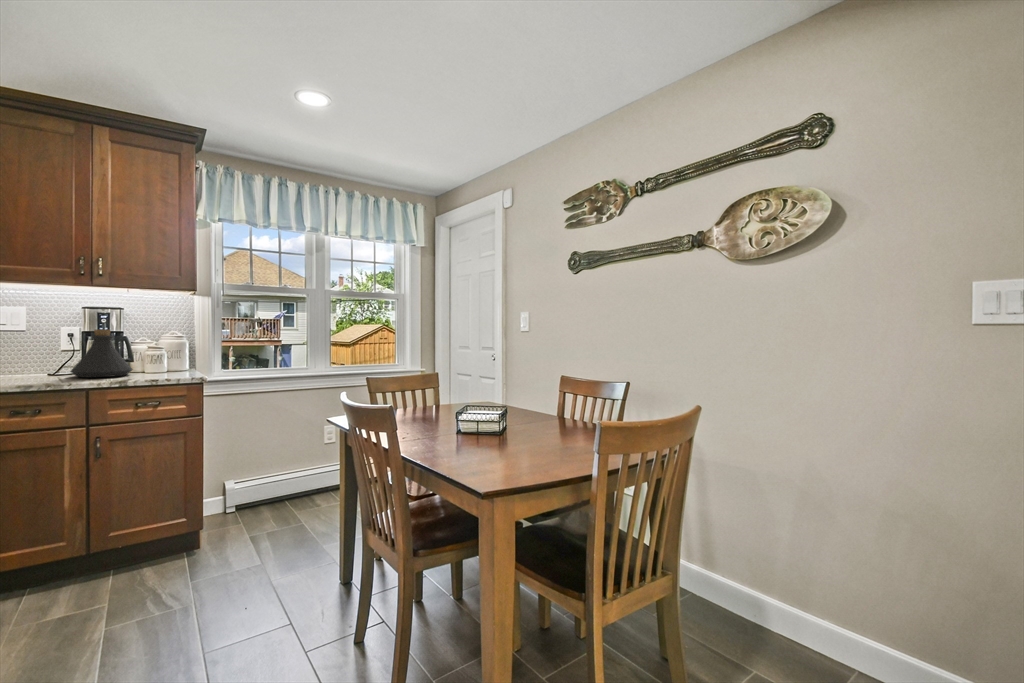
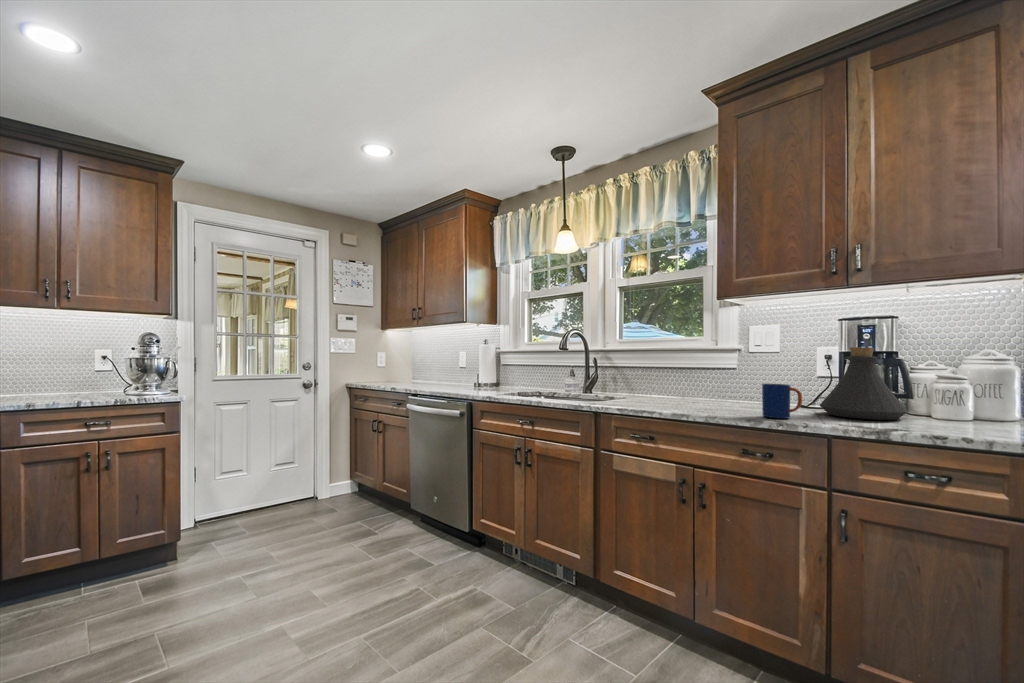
mug: none [24,358,62,384] -> present [762,384,802,419]

